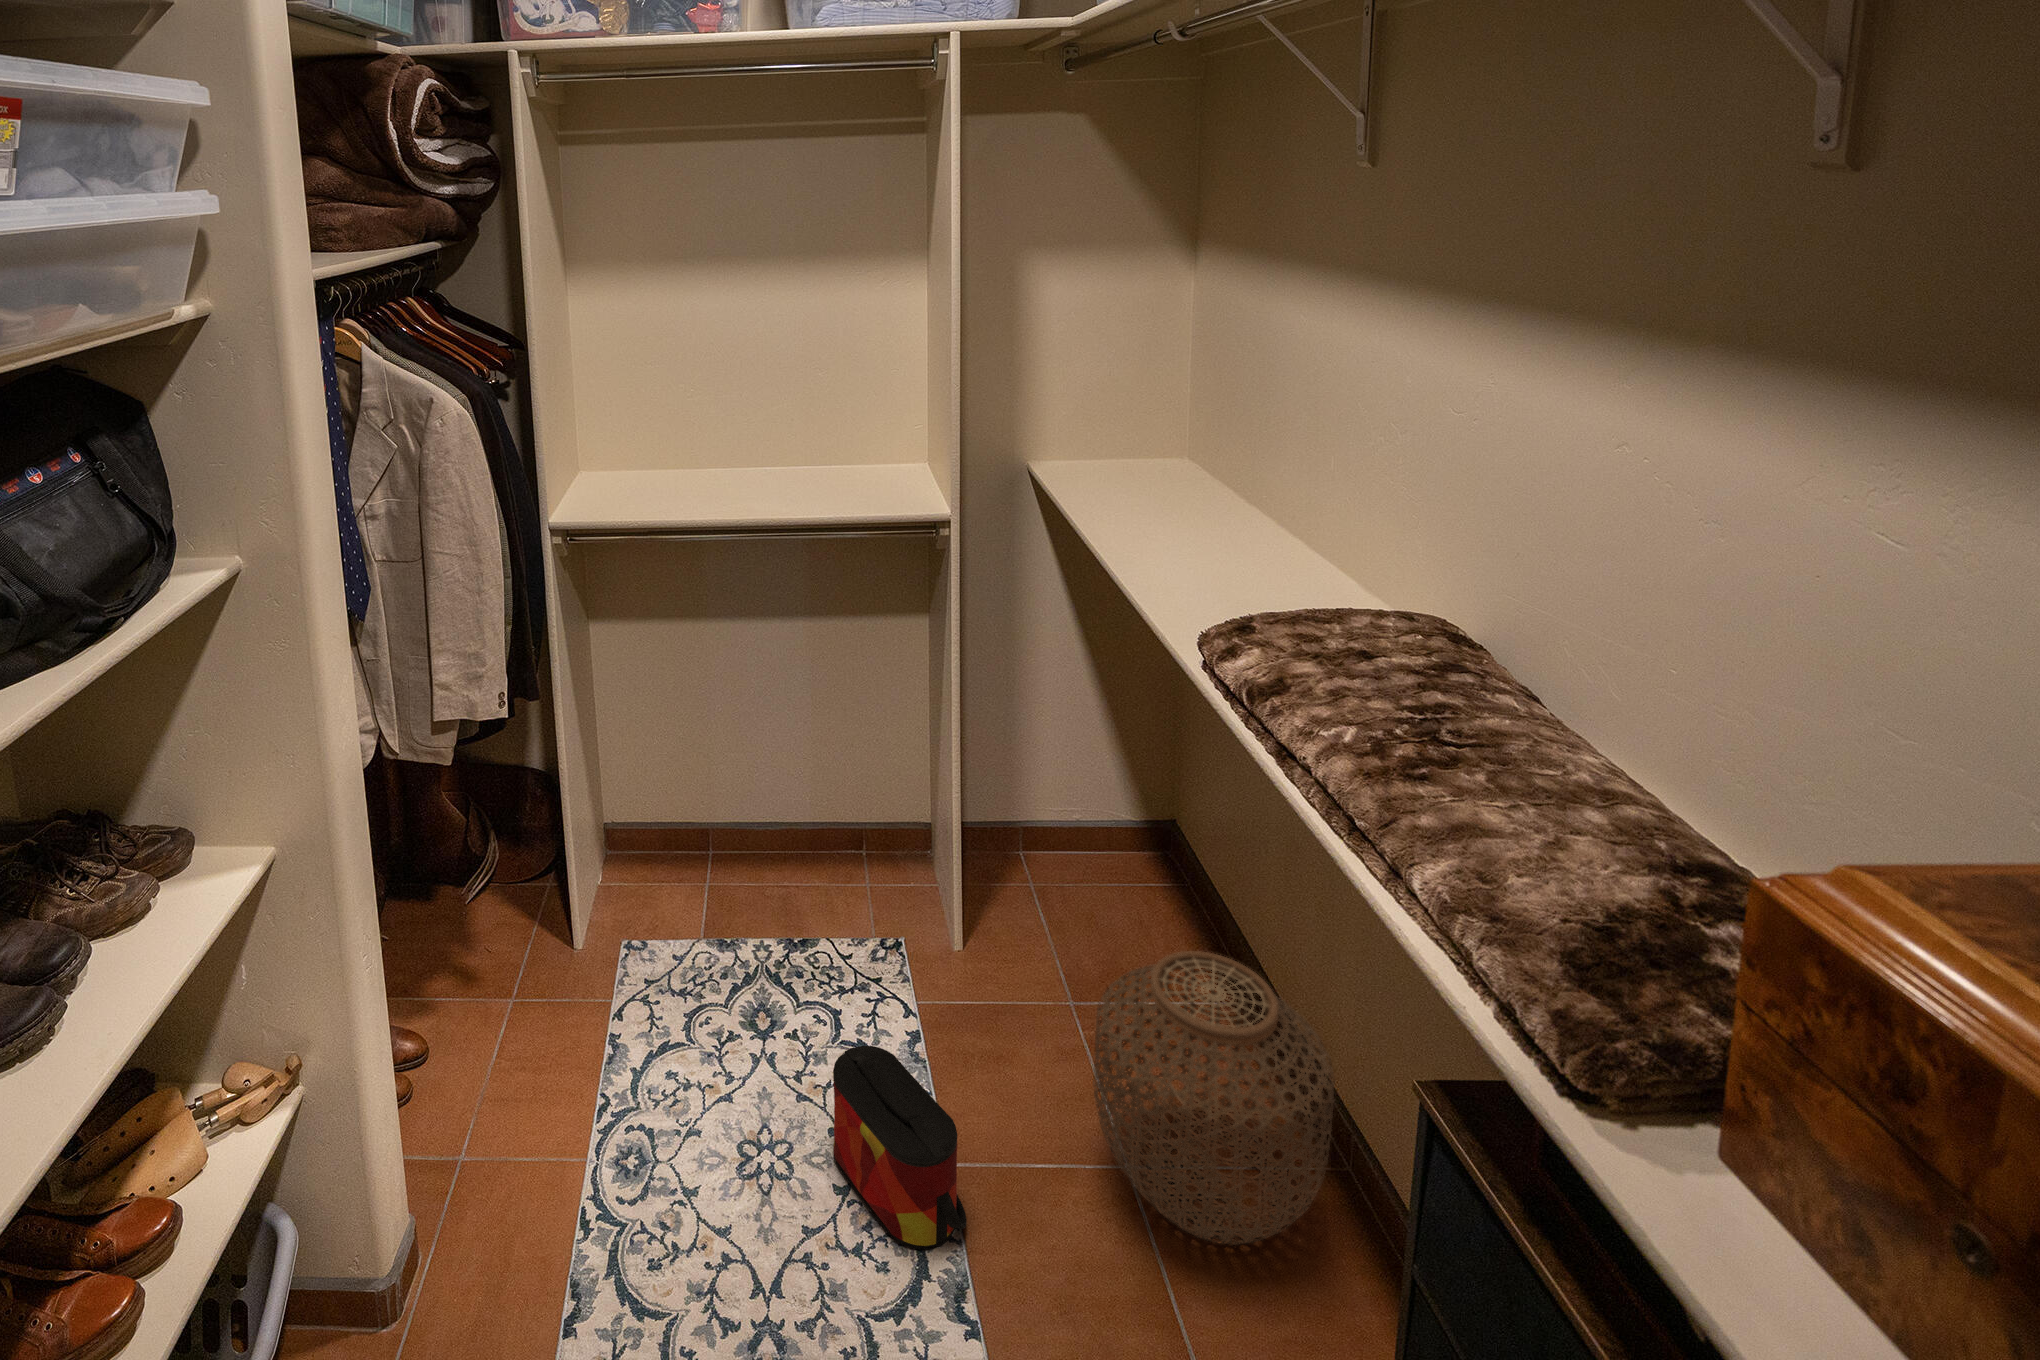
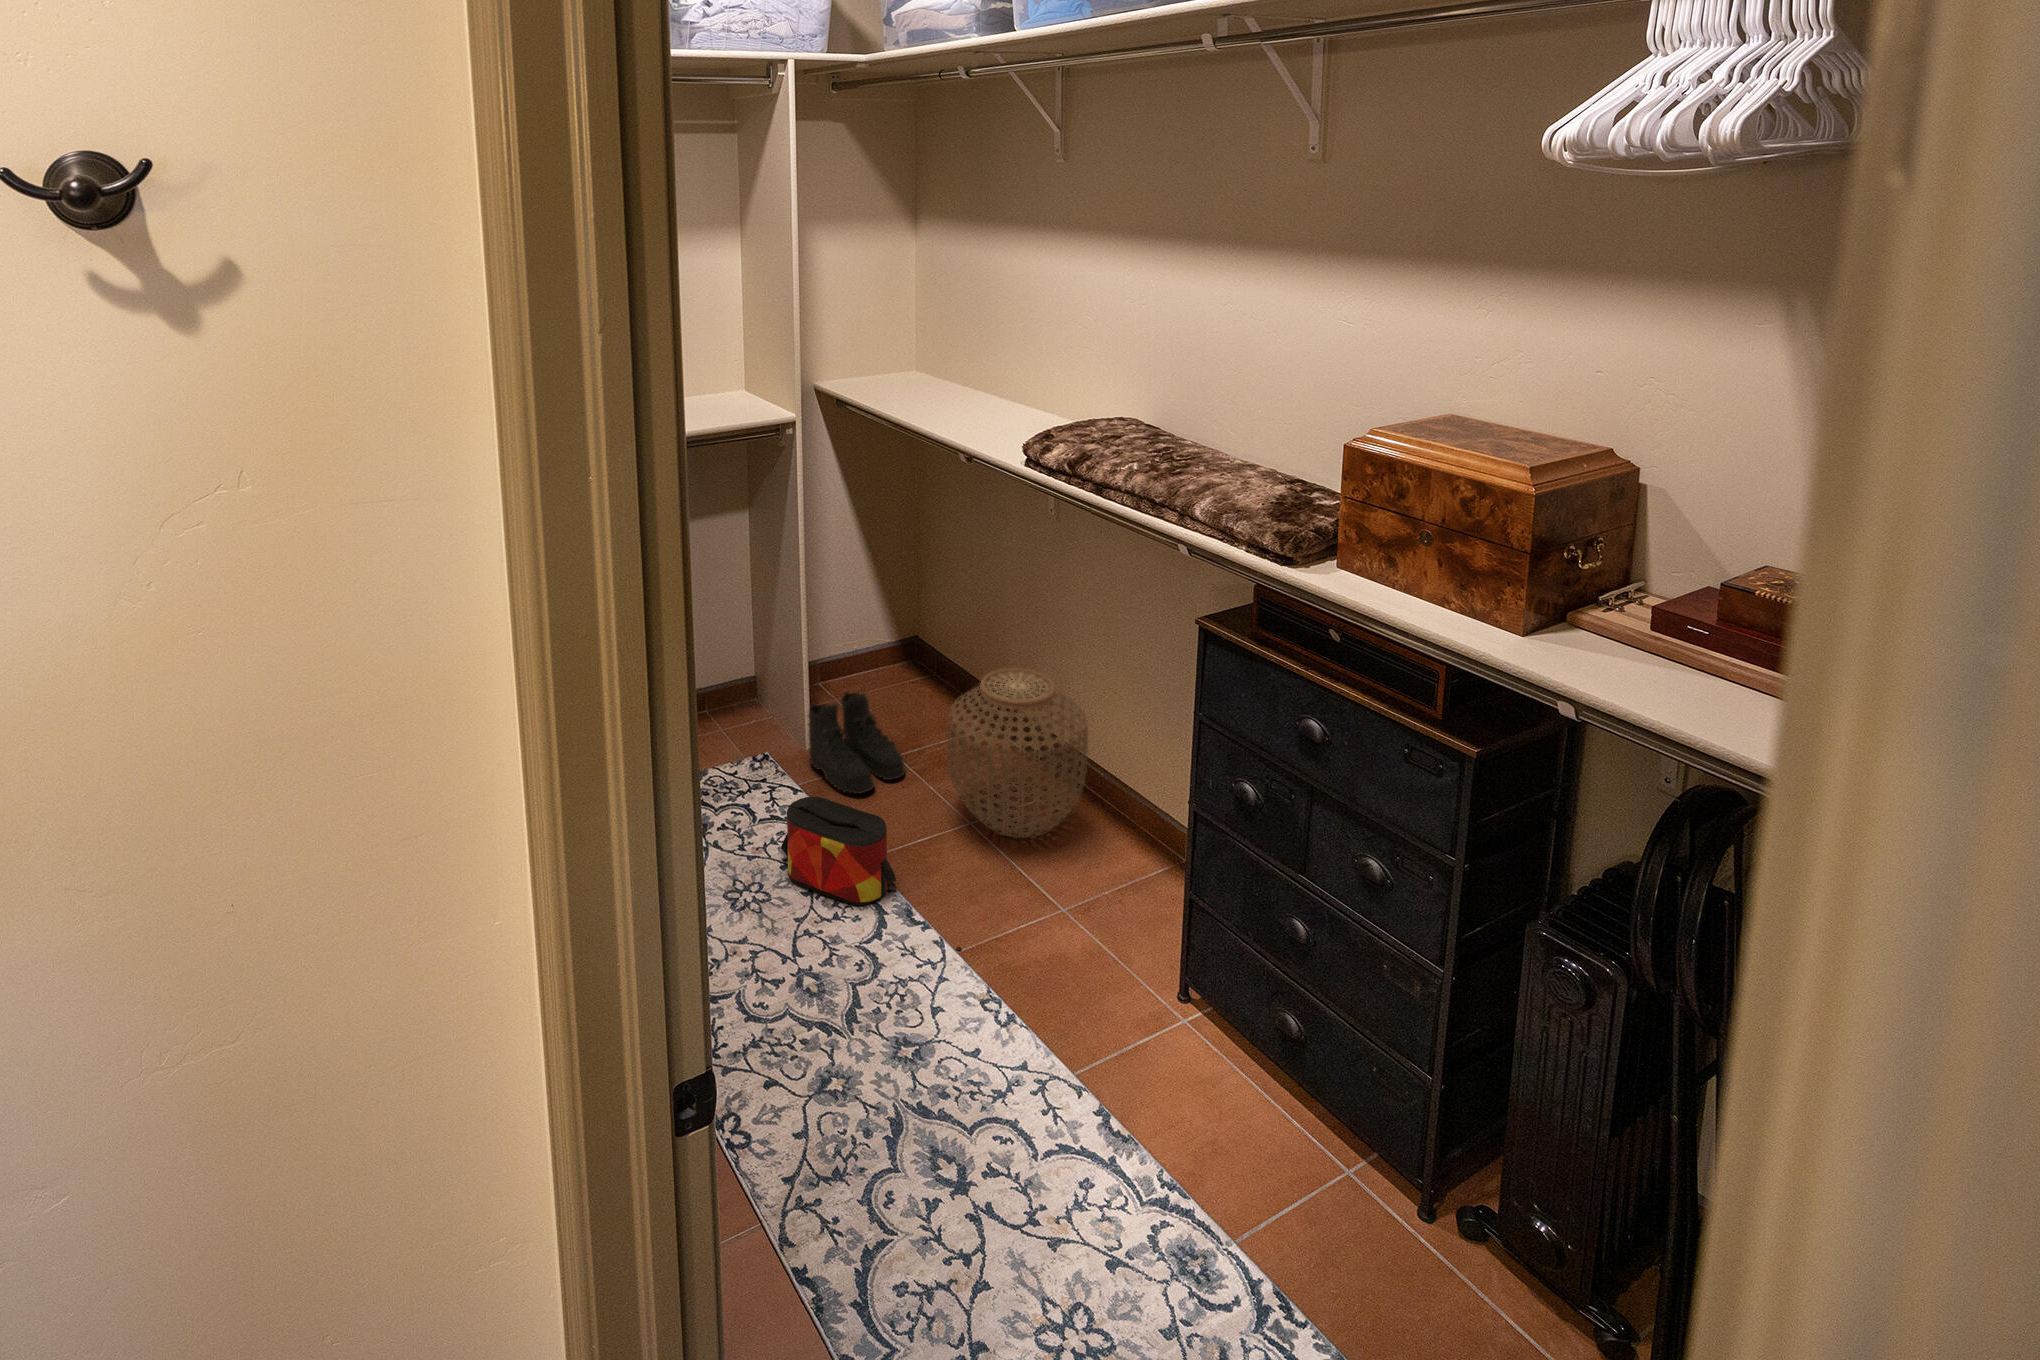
boots: none [943,893,1067,1052] -> present [808,692,905,794]

